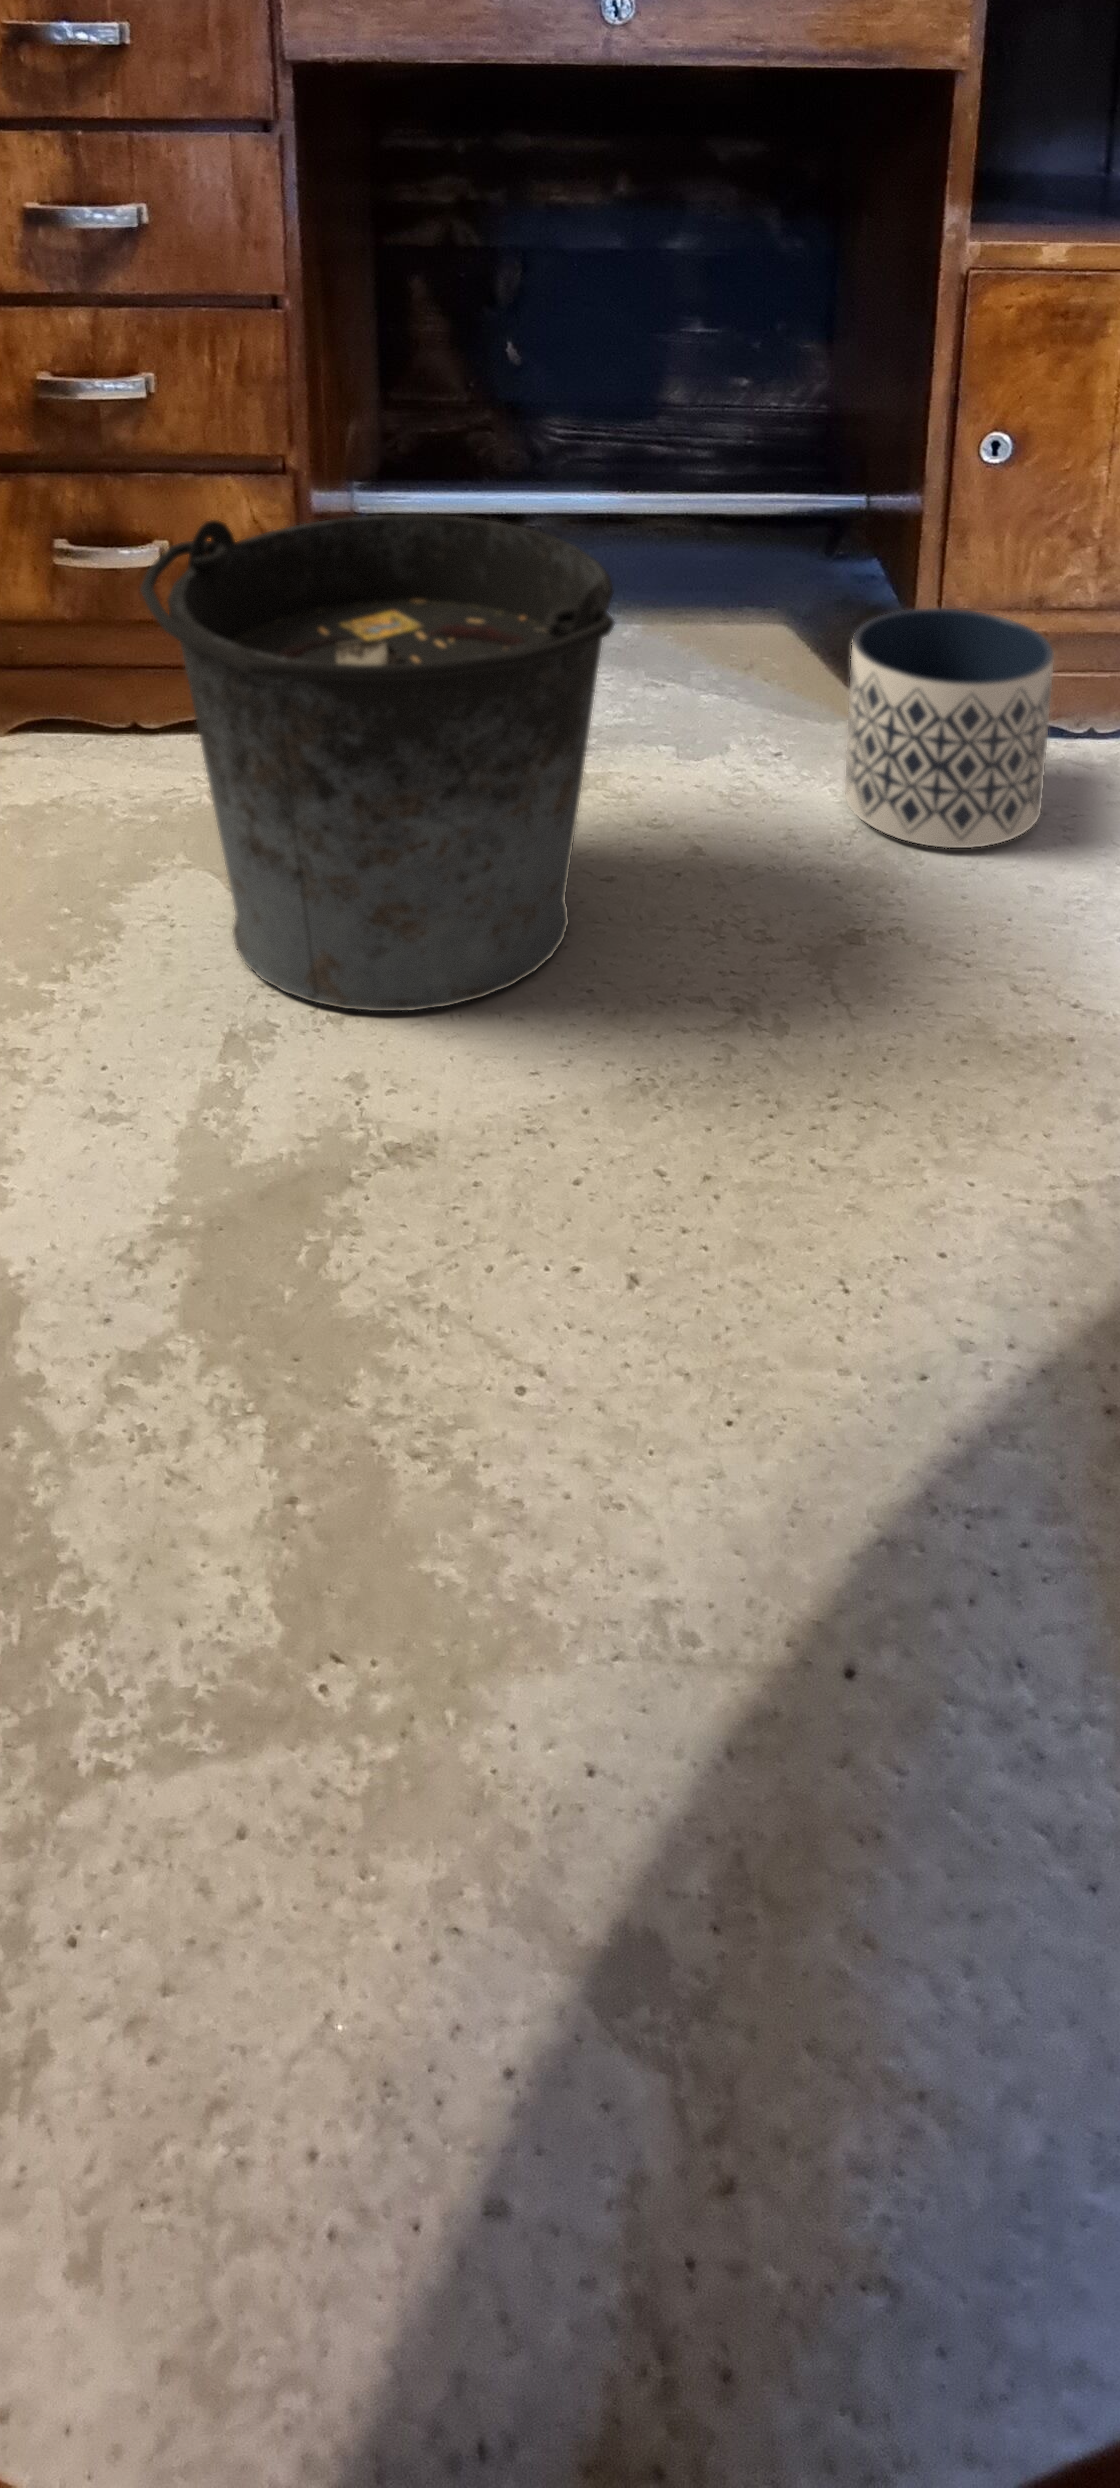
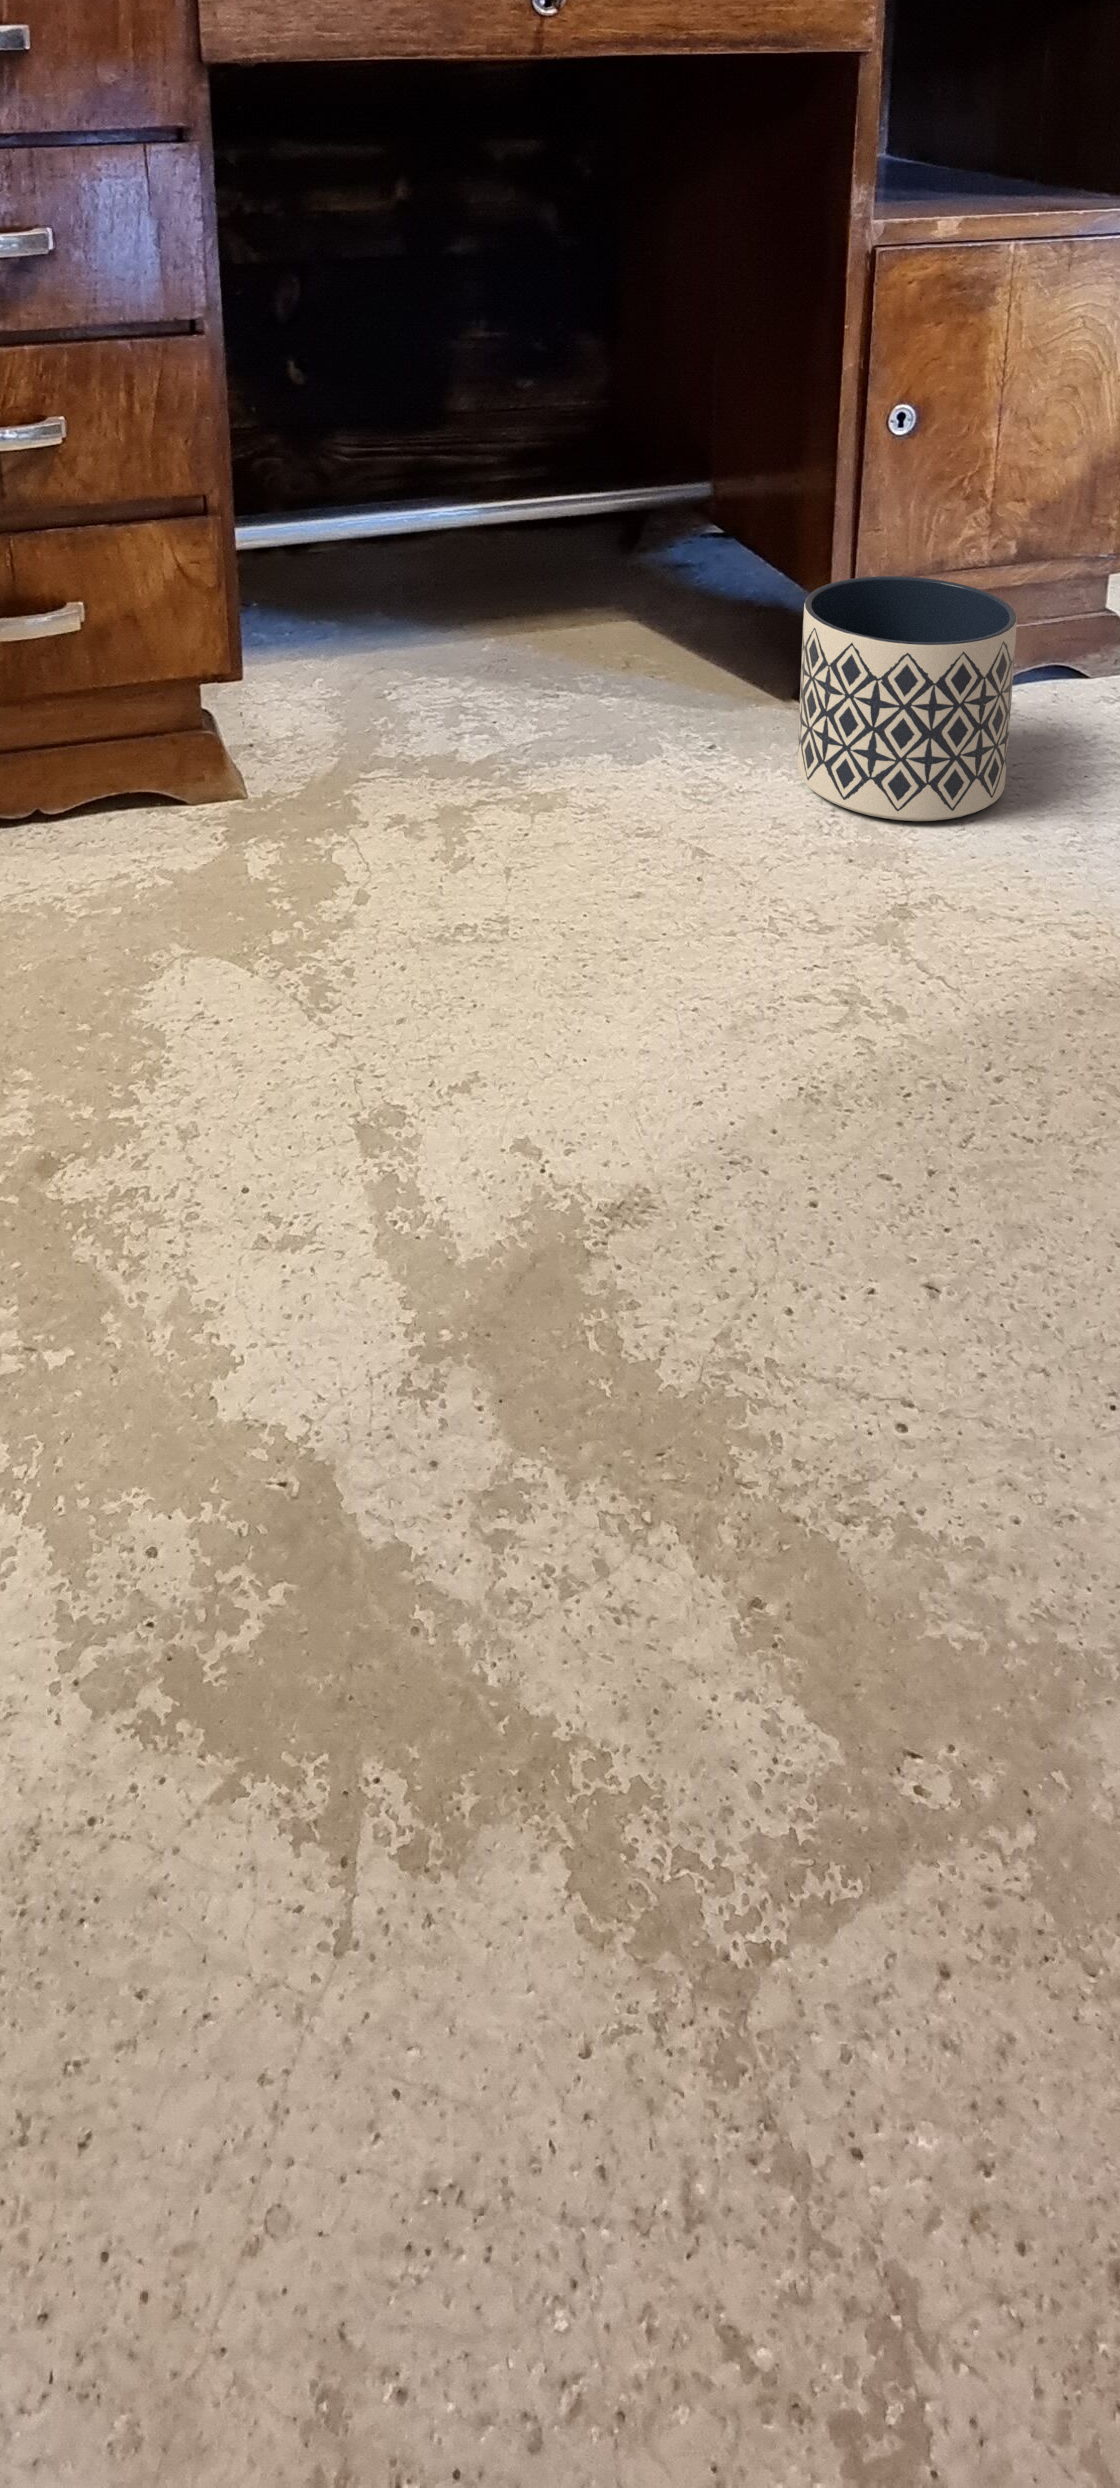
bucket: present [140,515,615,1011] -> none [118,514,715,1095]

